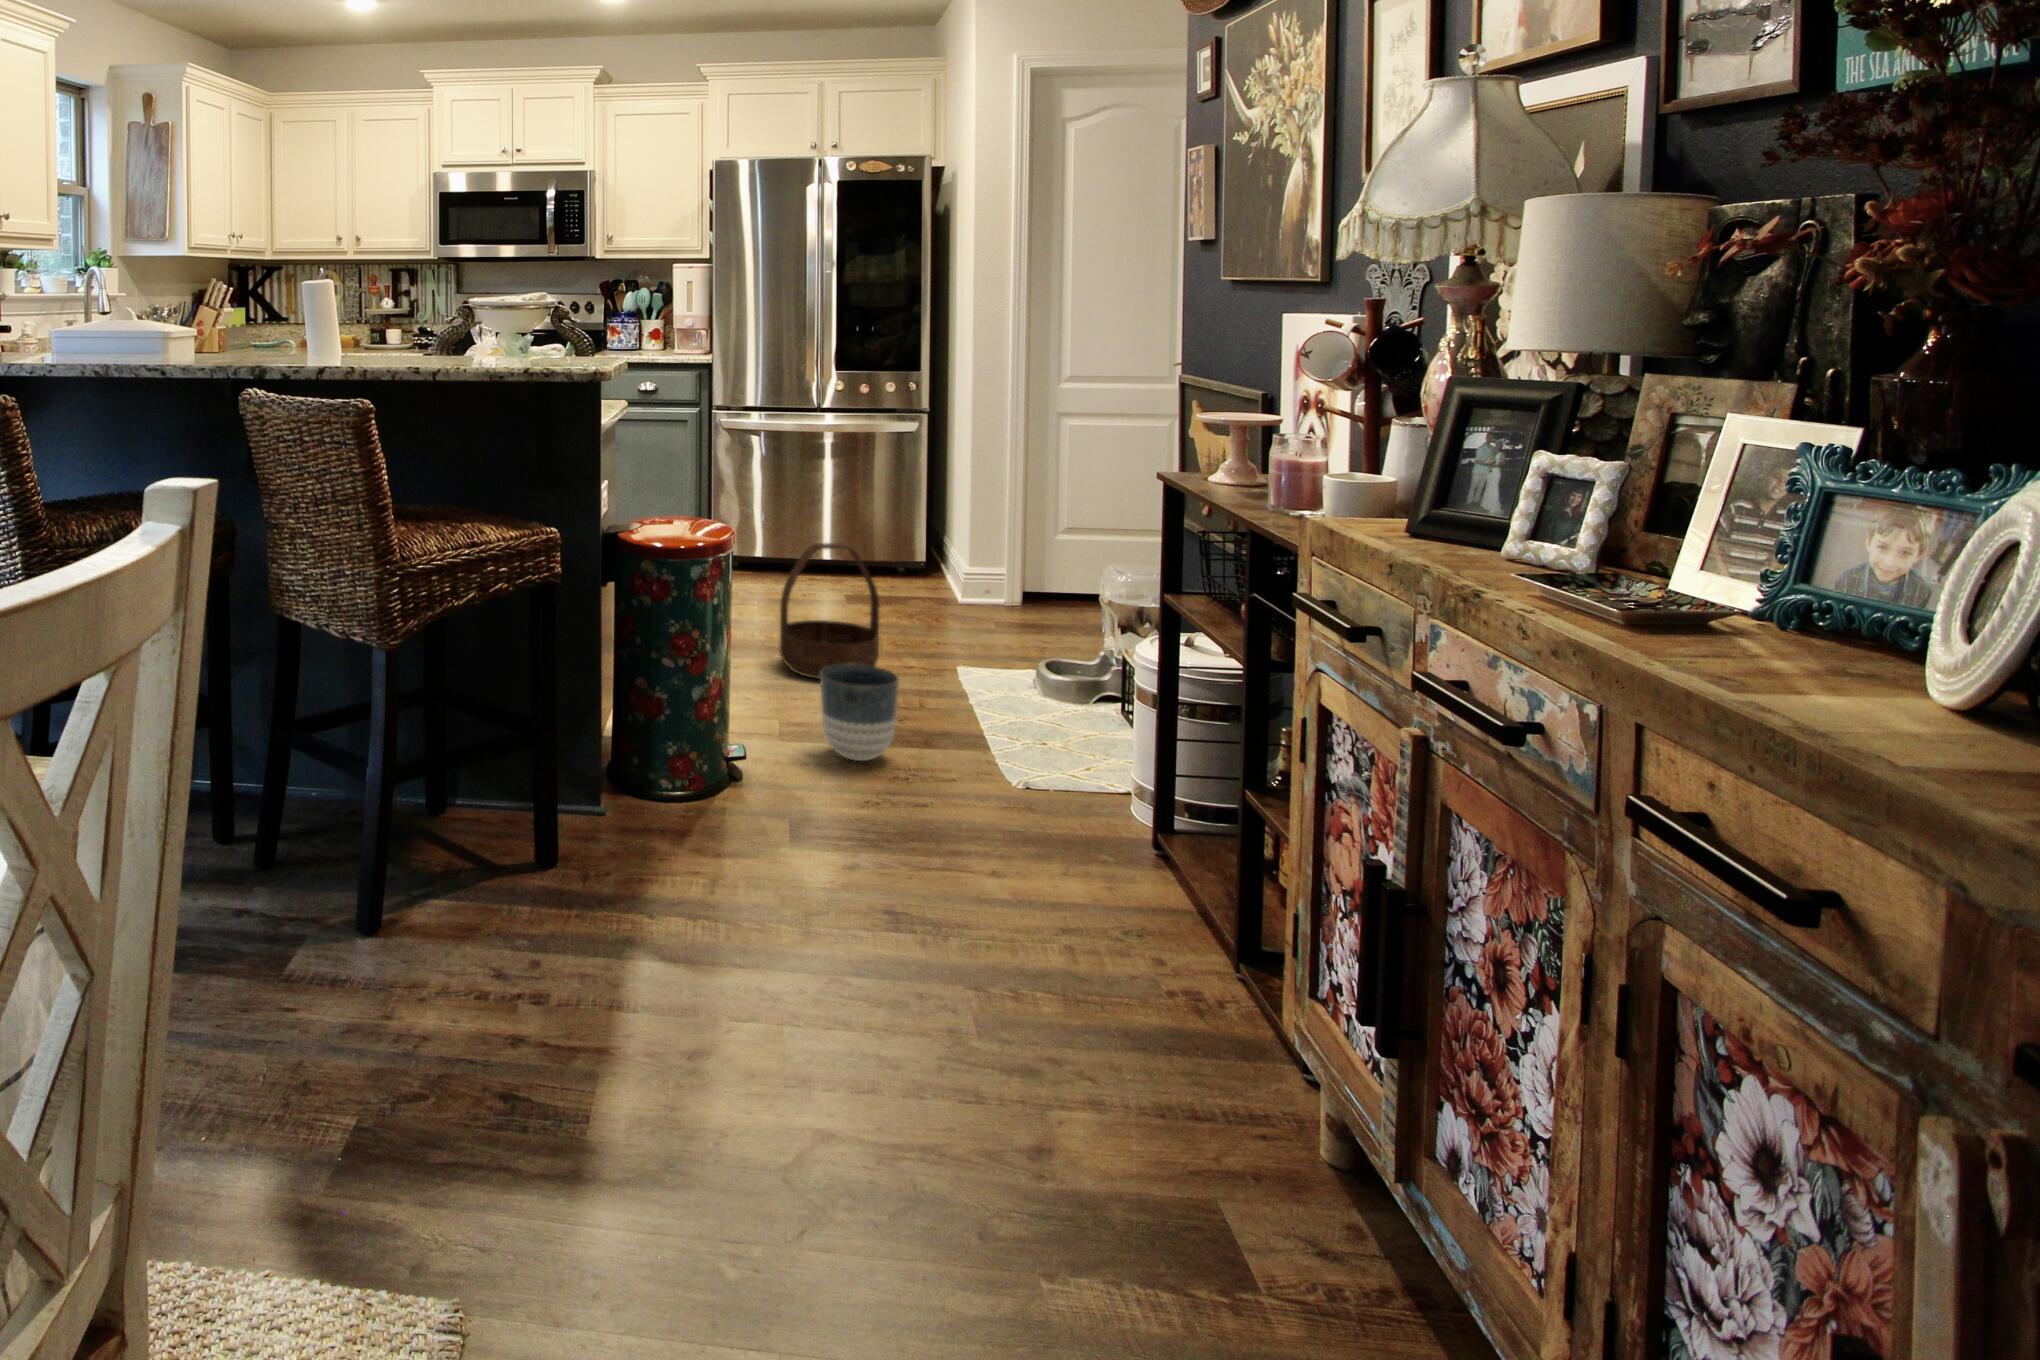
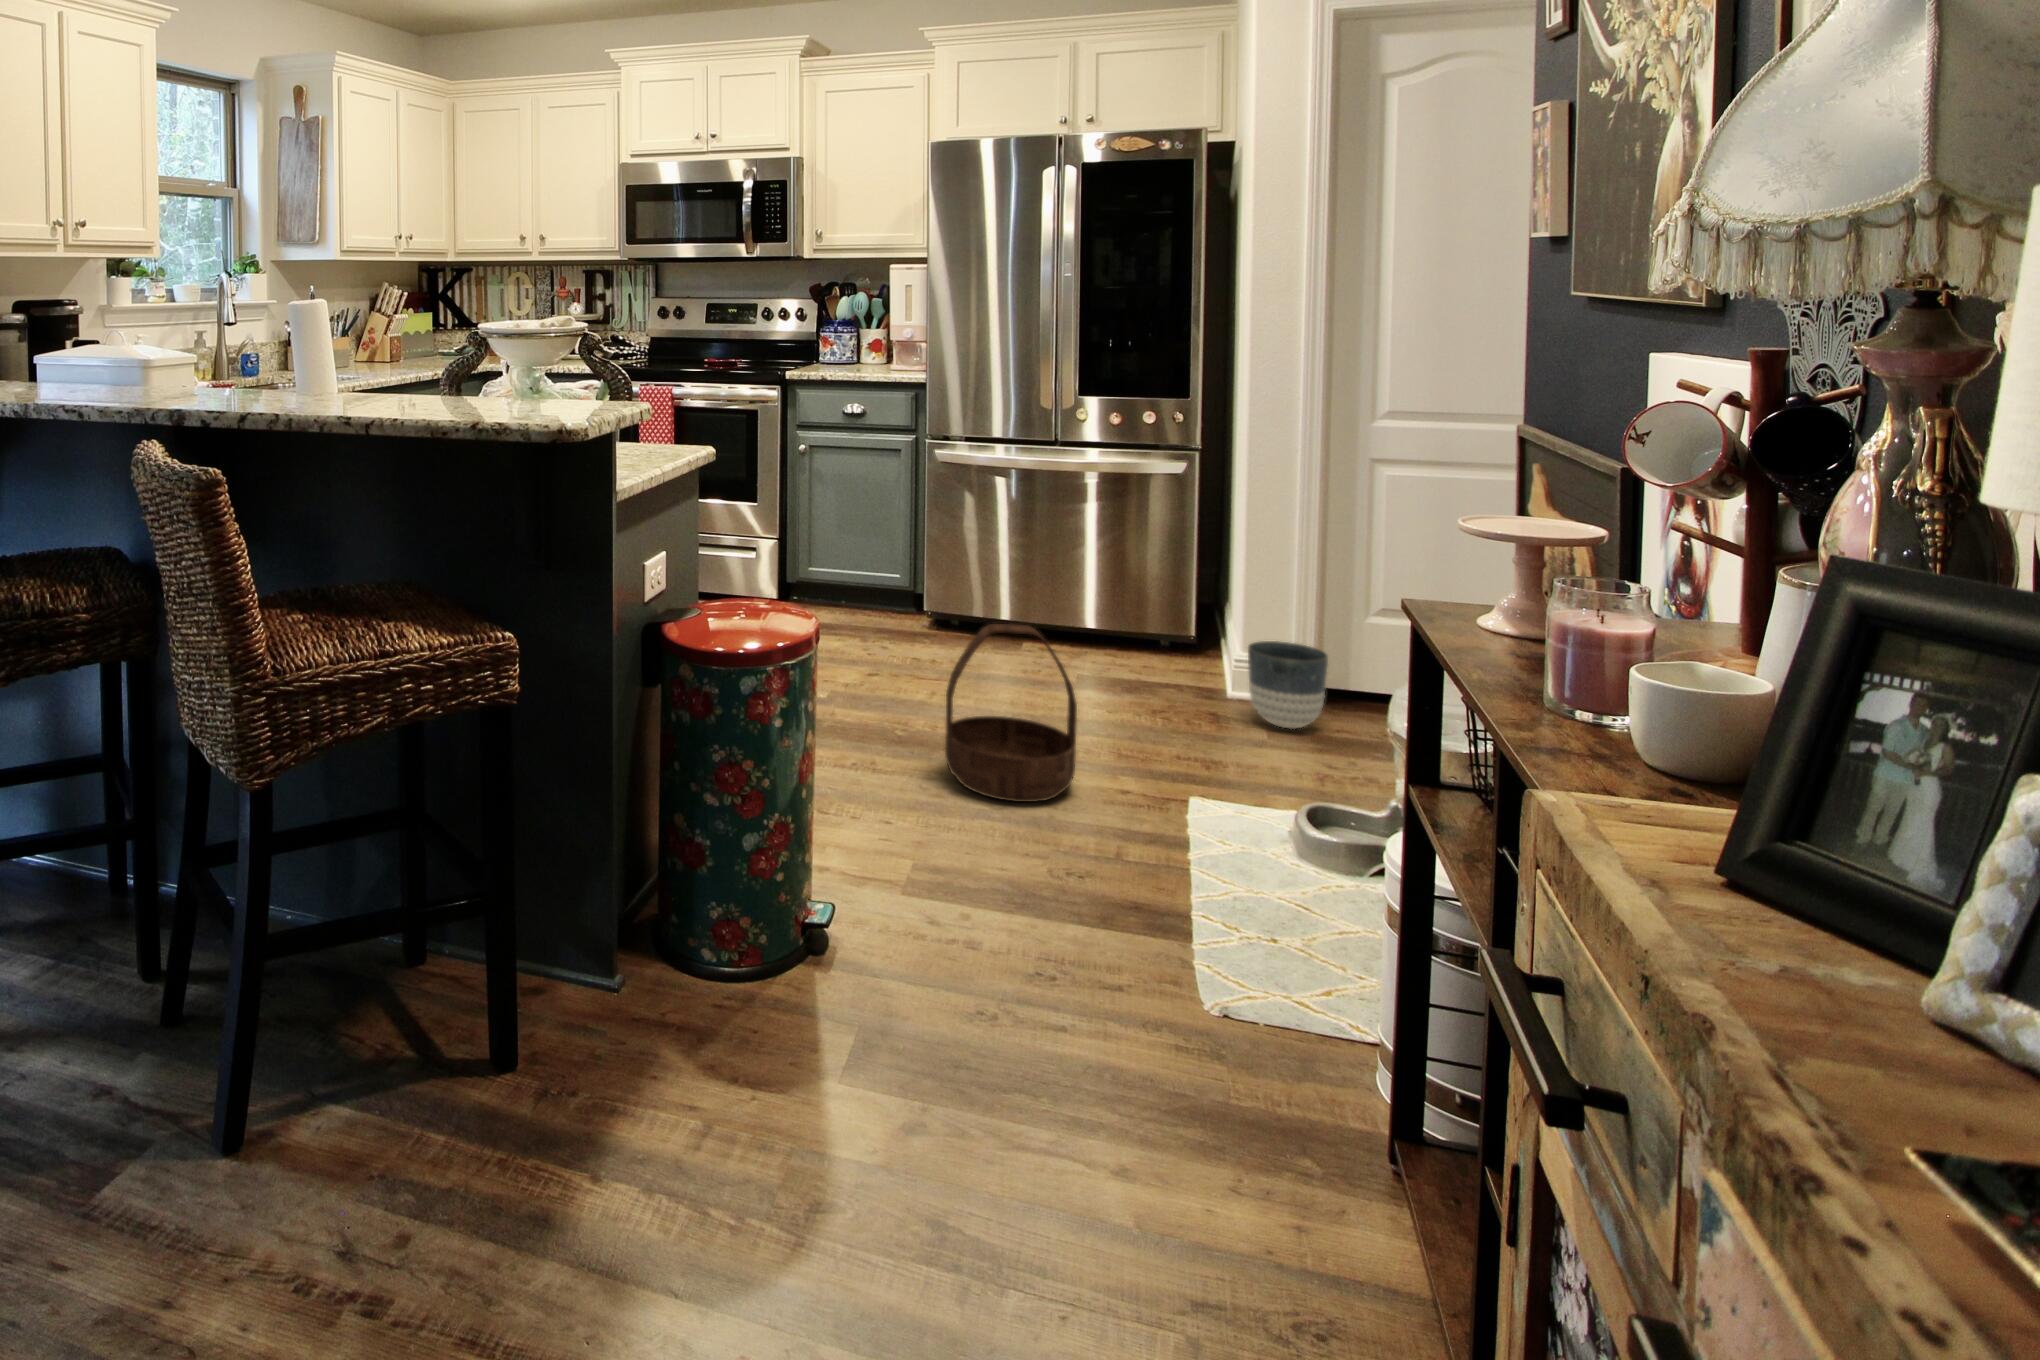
planter: present [820,664,899,761] -> present [1248,641,1328,729]

